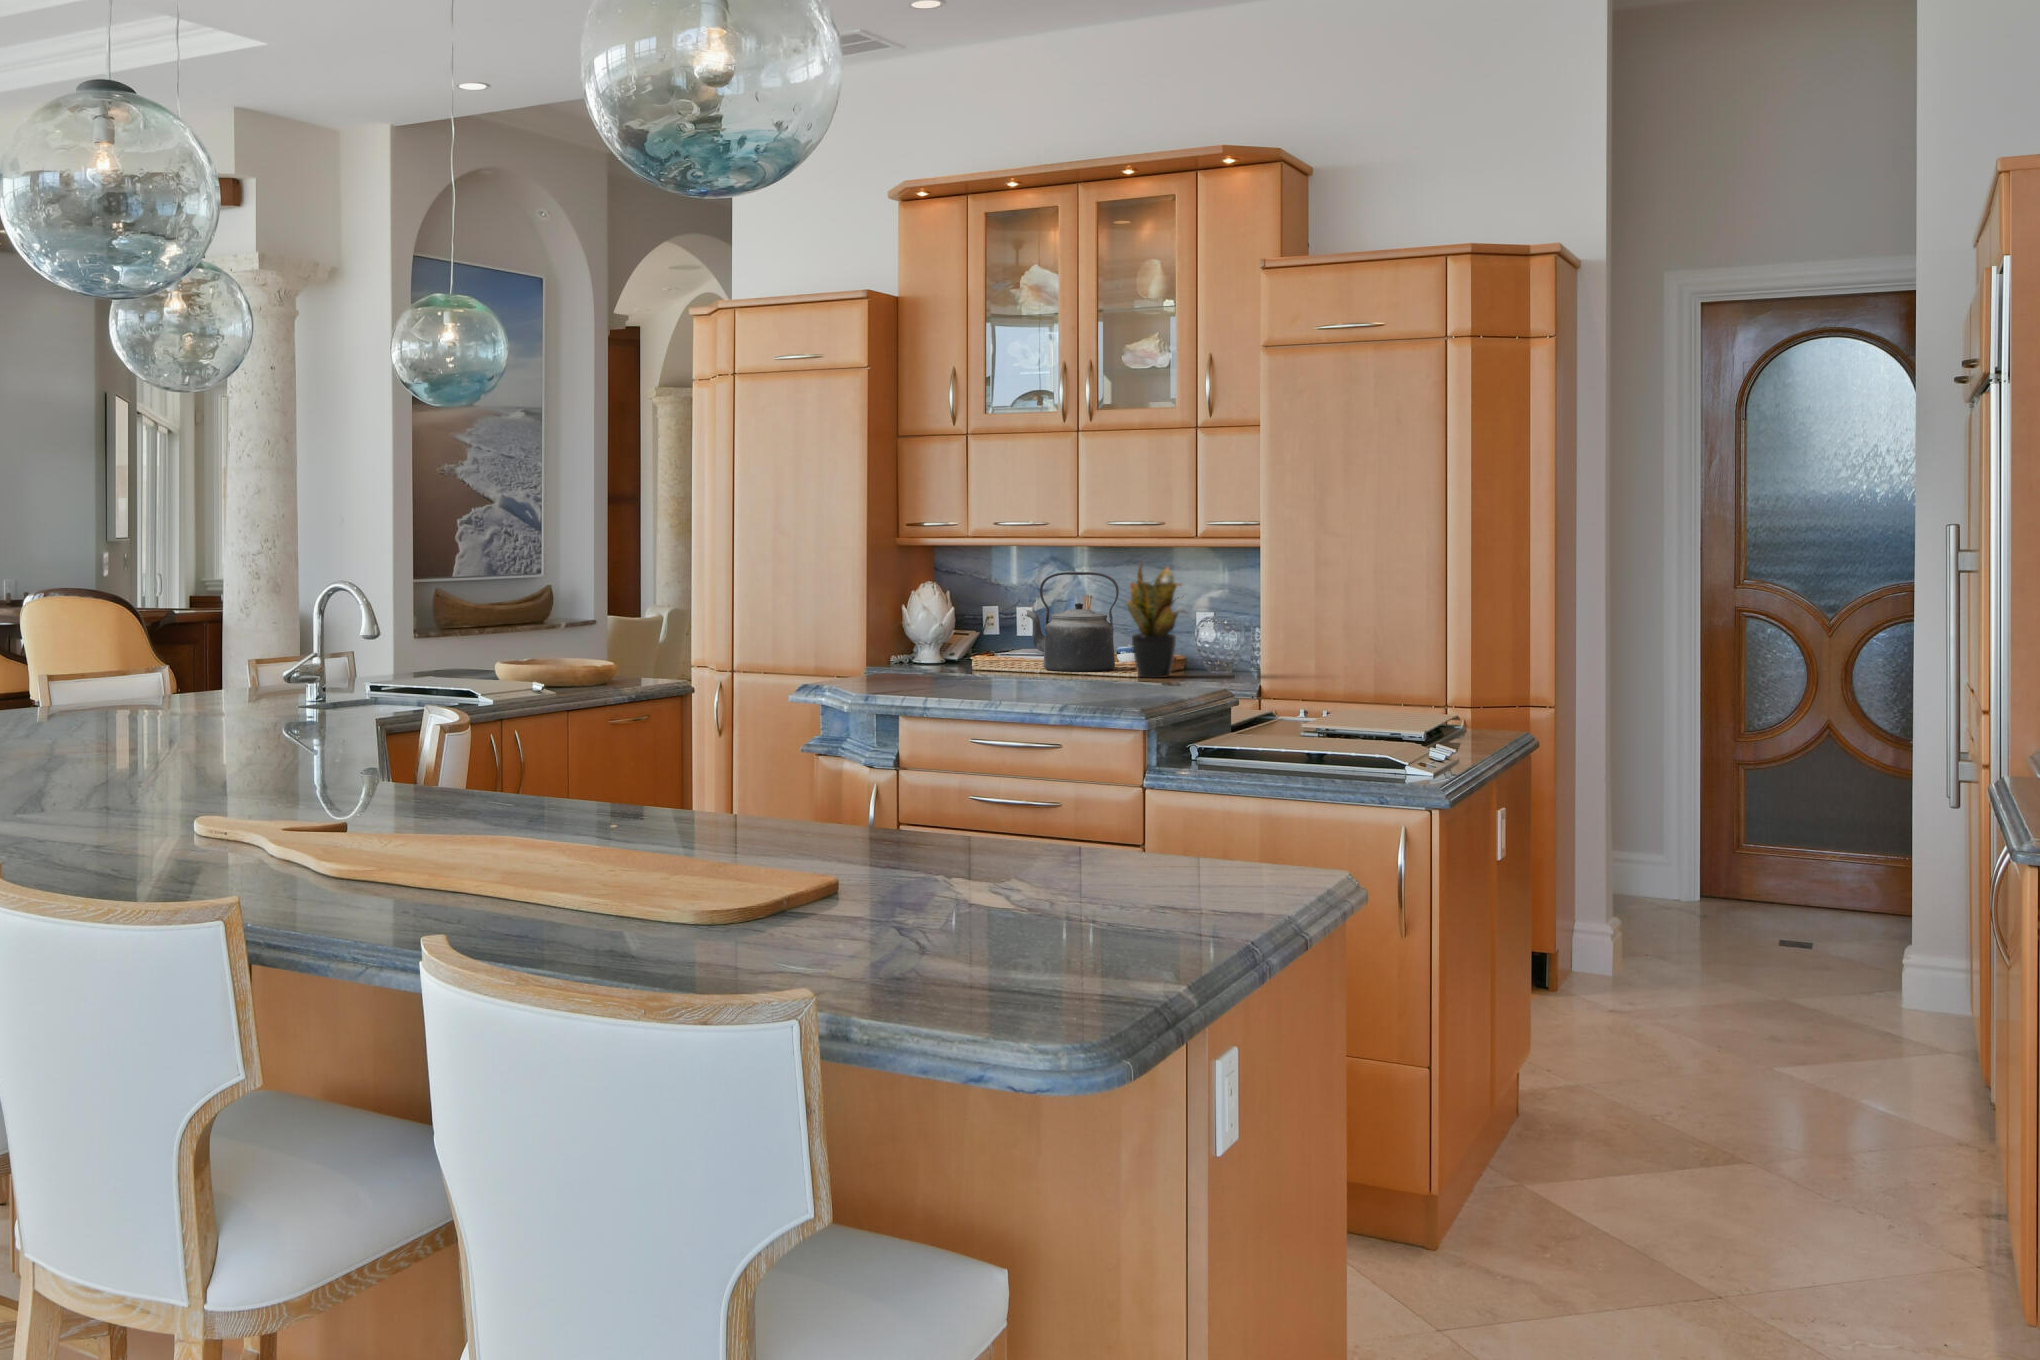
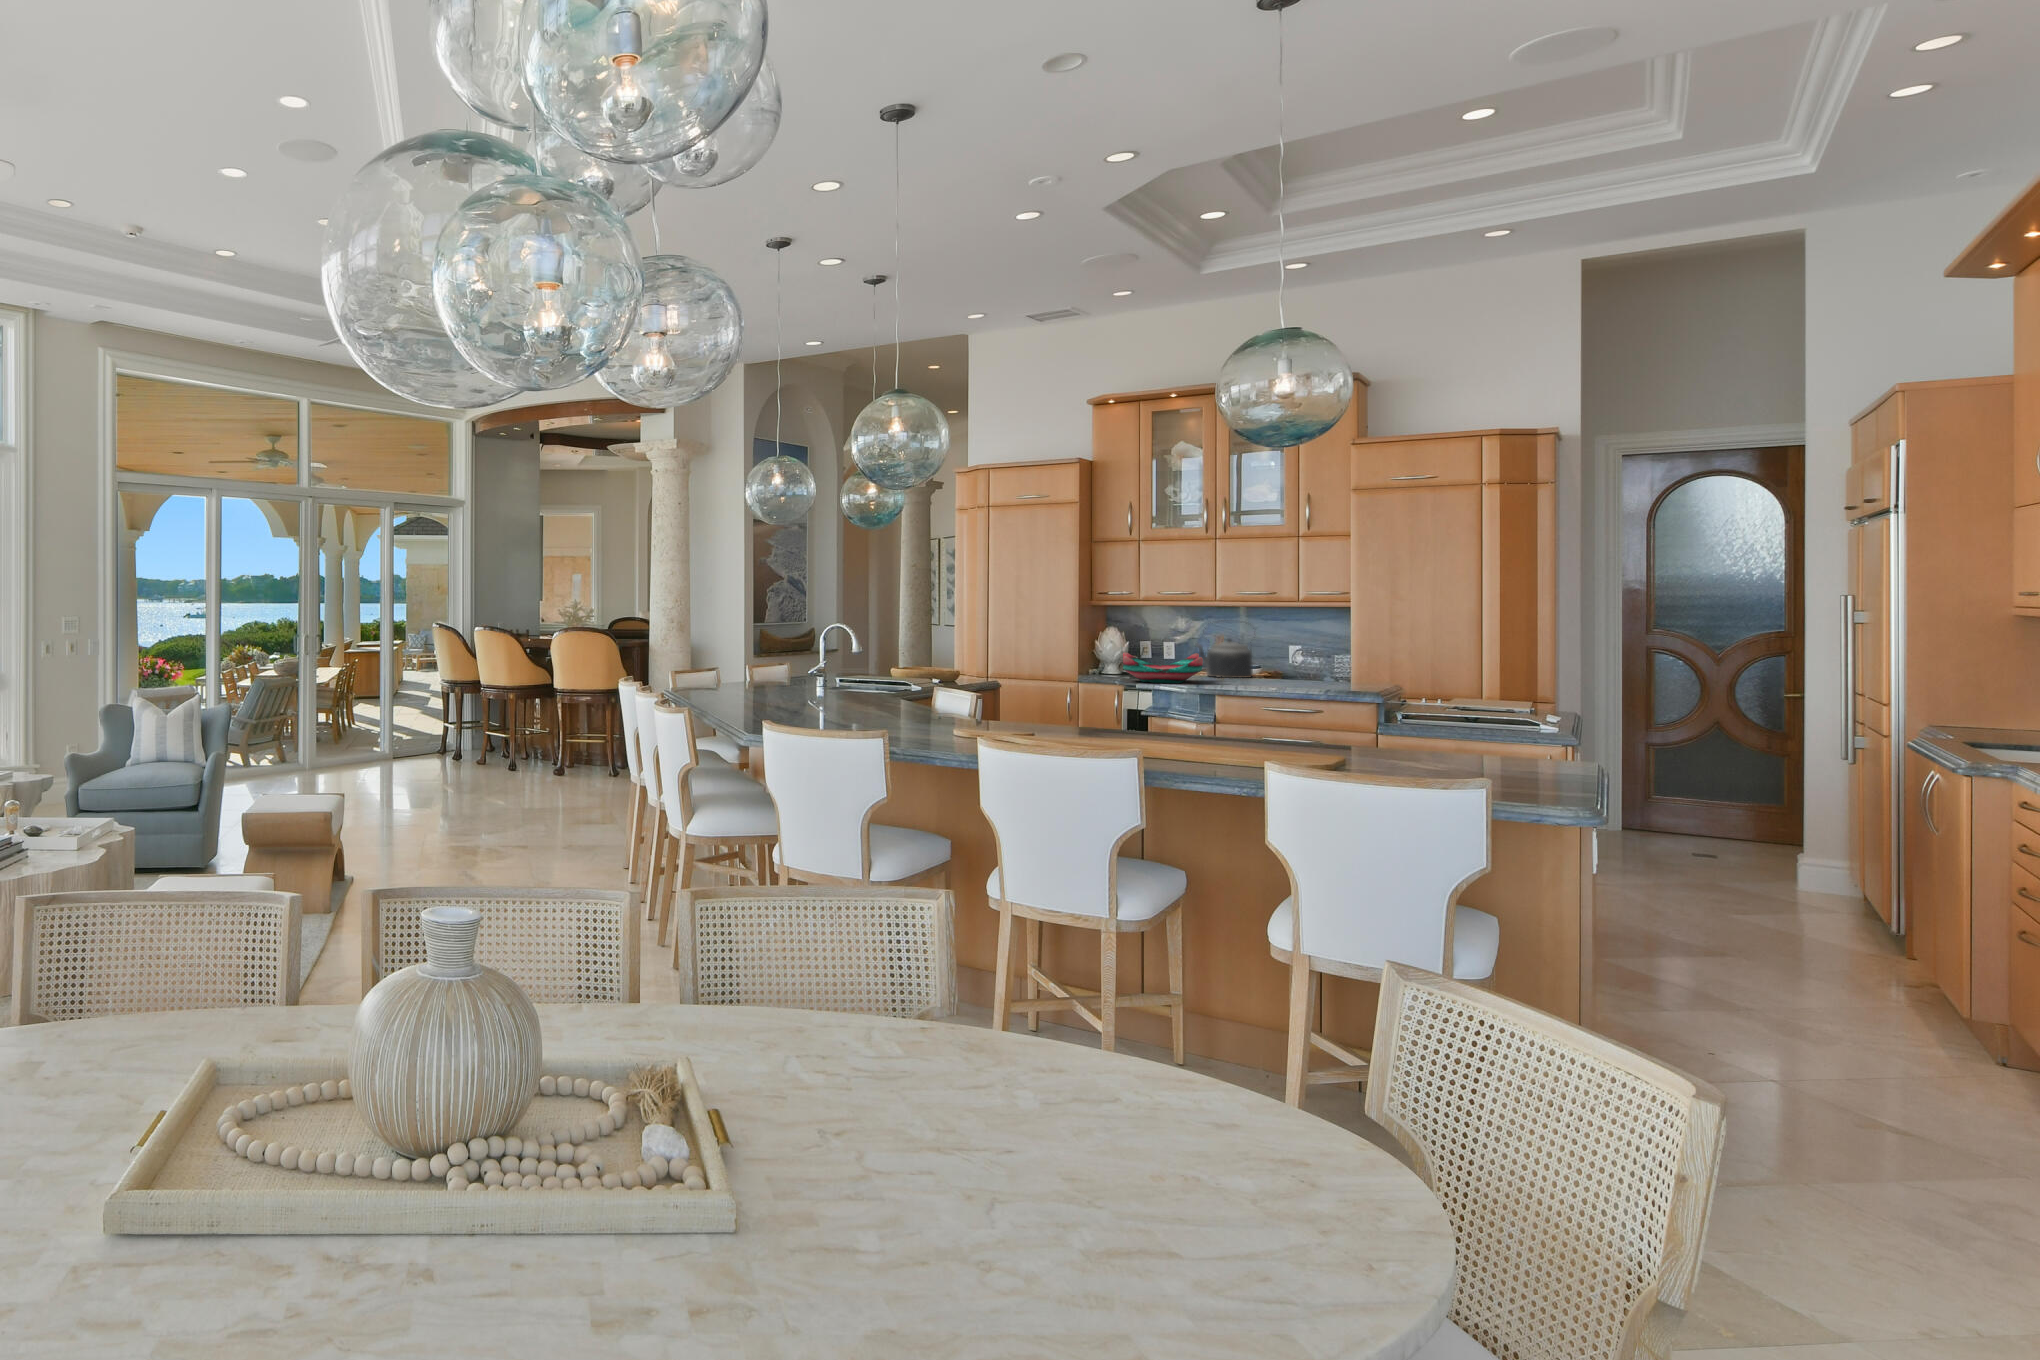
potted plant: present [1127,565,1186,678] -> none [1265,611,1319,681]
decorative bowl: none [868,628,1009,684] -> present [1123,652,1203,683]

